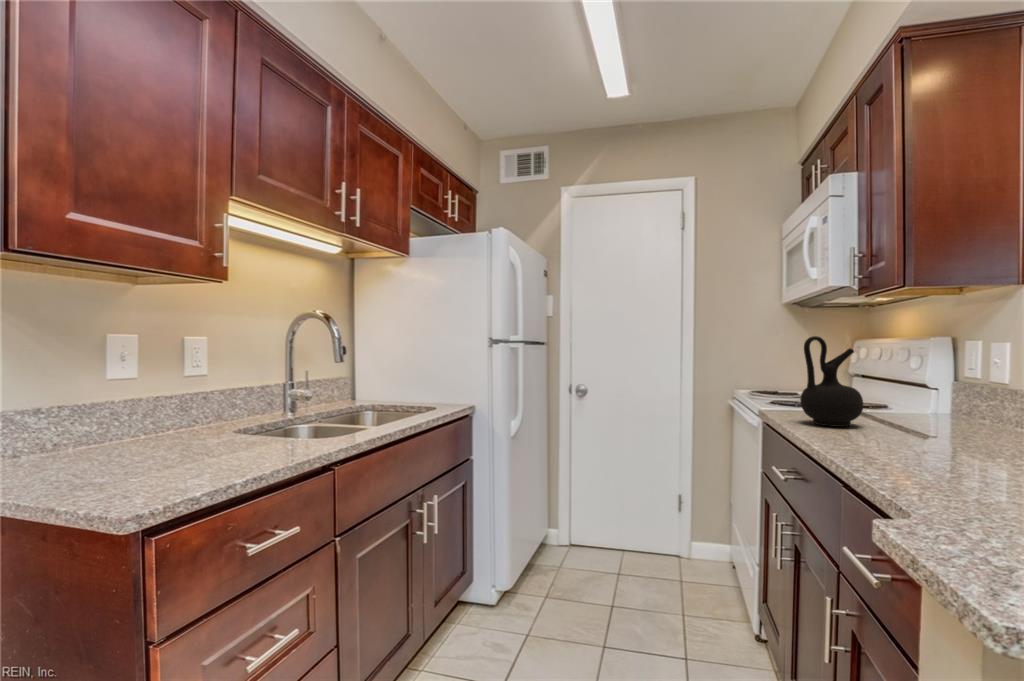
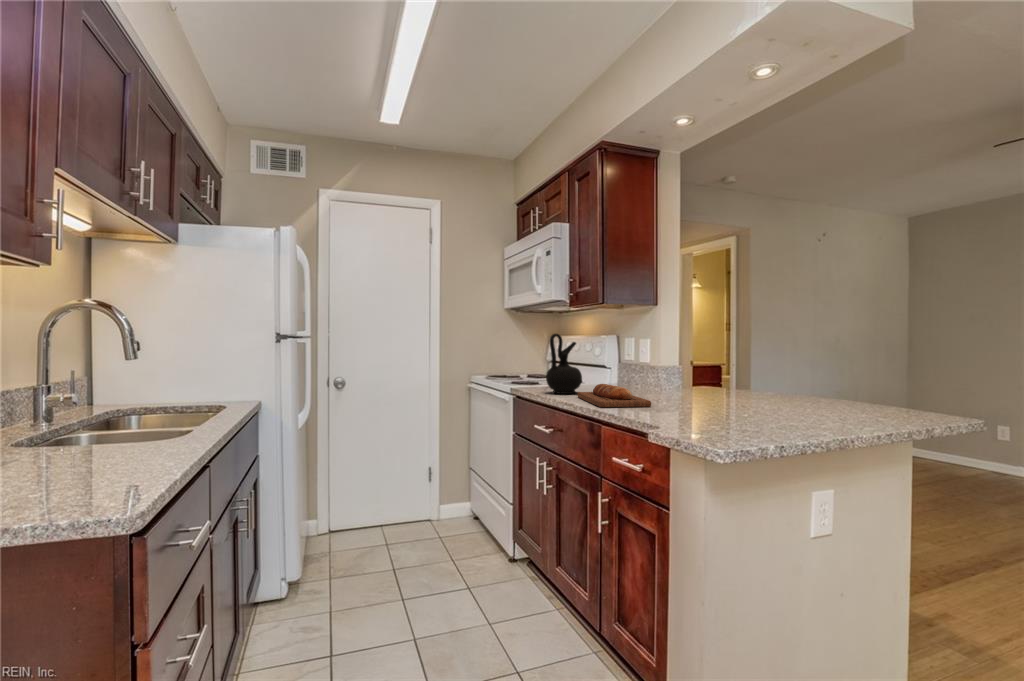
bread loaf: none [844,417,971,469] -> present [578,384,651,407]

